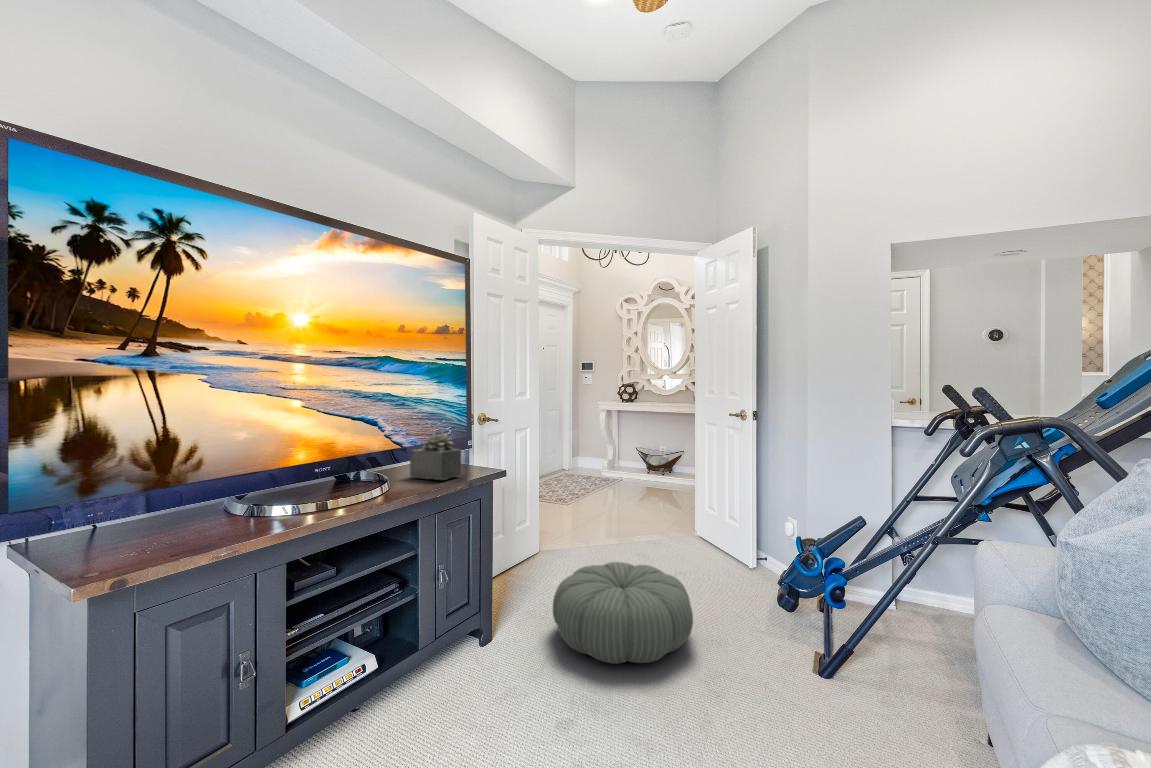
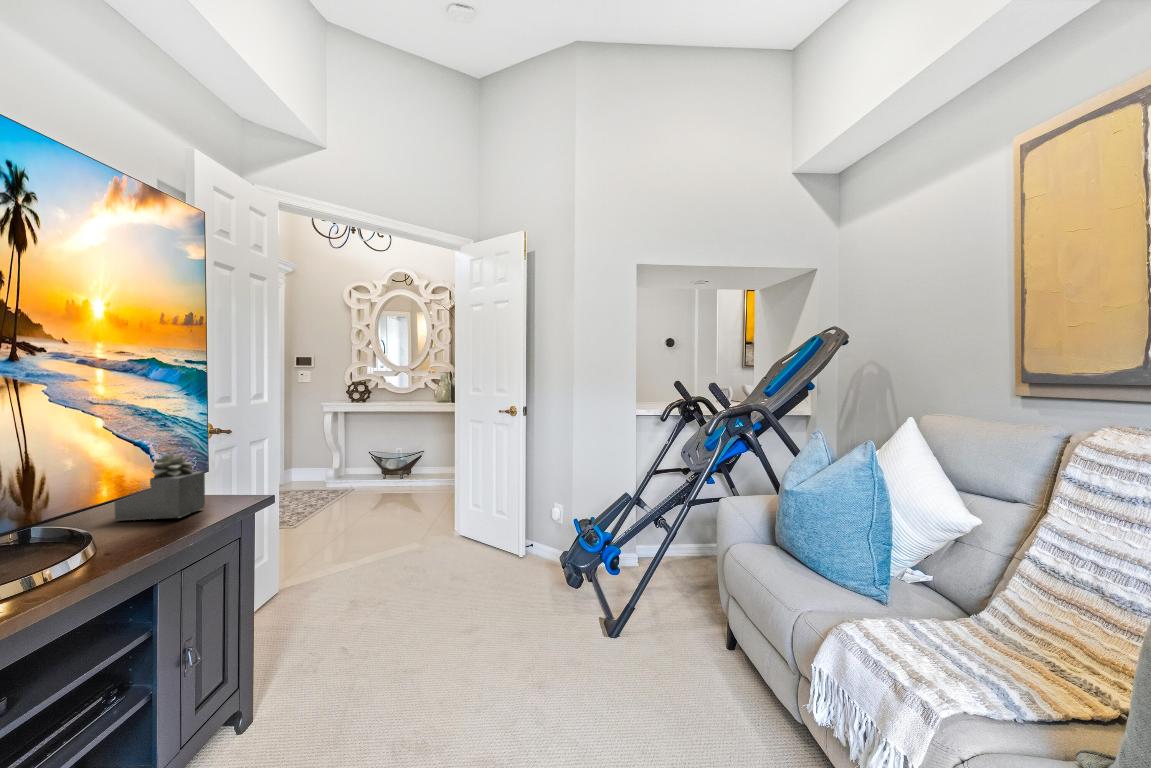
pouf: present [553,562,693,664] -> none [336,578,502,699]

